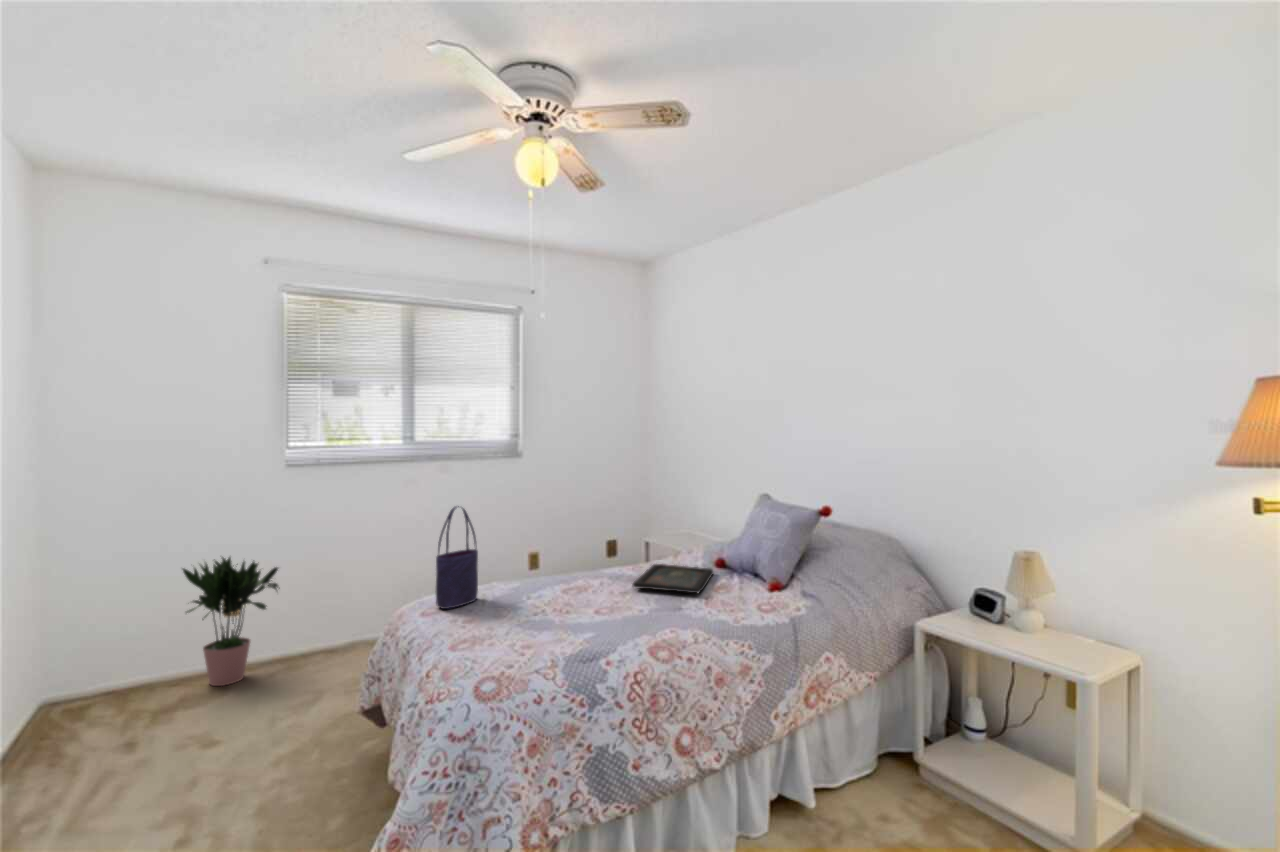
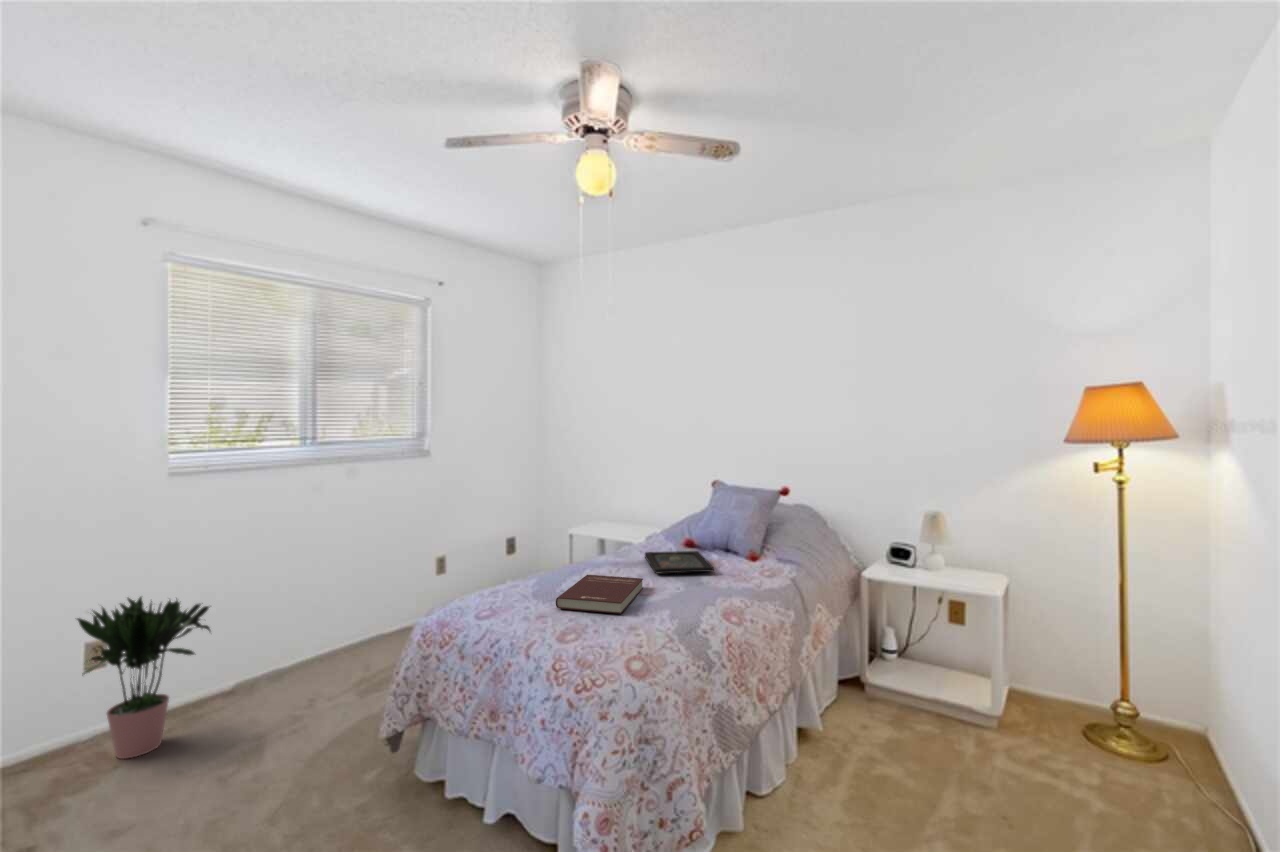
tote bag: present [436,506,478,609] -> none [499,511,529,613]
book: none [489,580,603,626] -> present [556,575,643,614]

